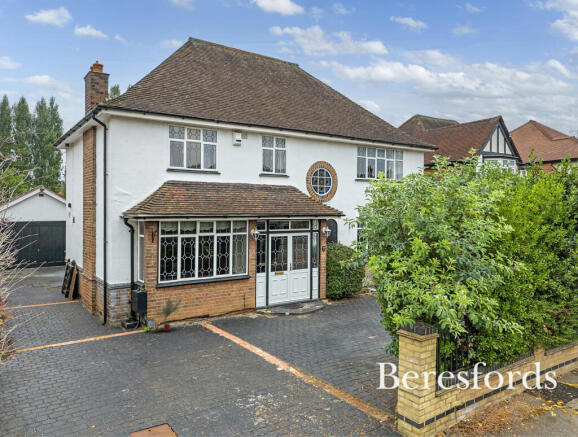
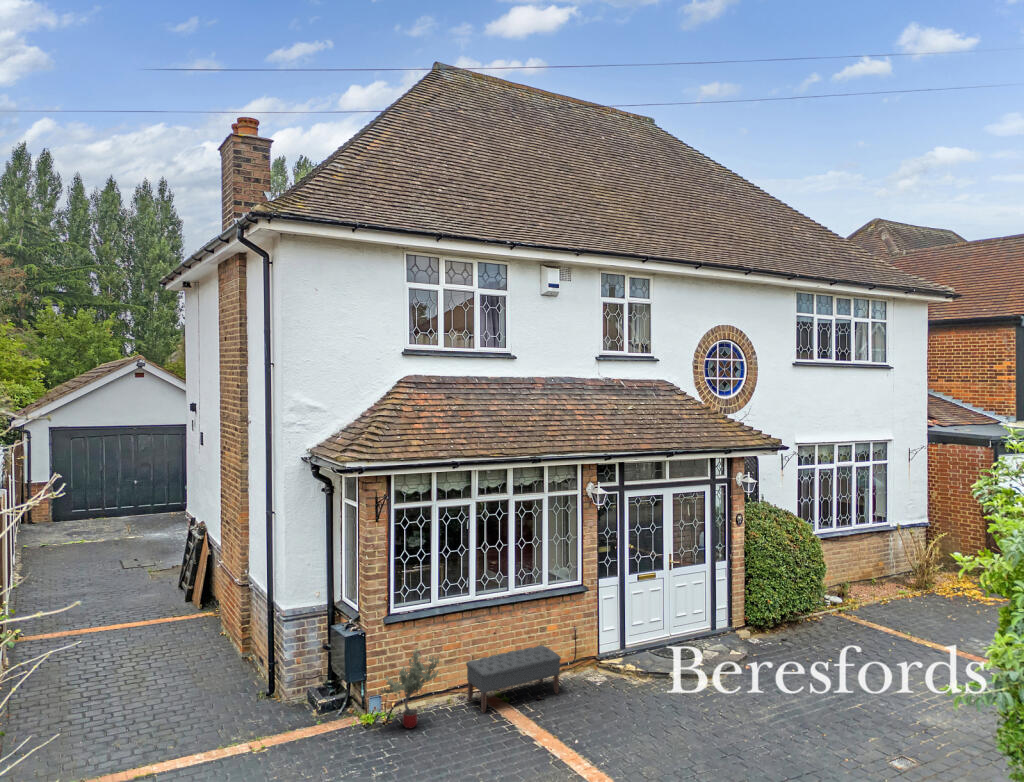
bench: none [194,301,237,326] -> present [466,645,561,713]

